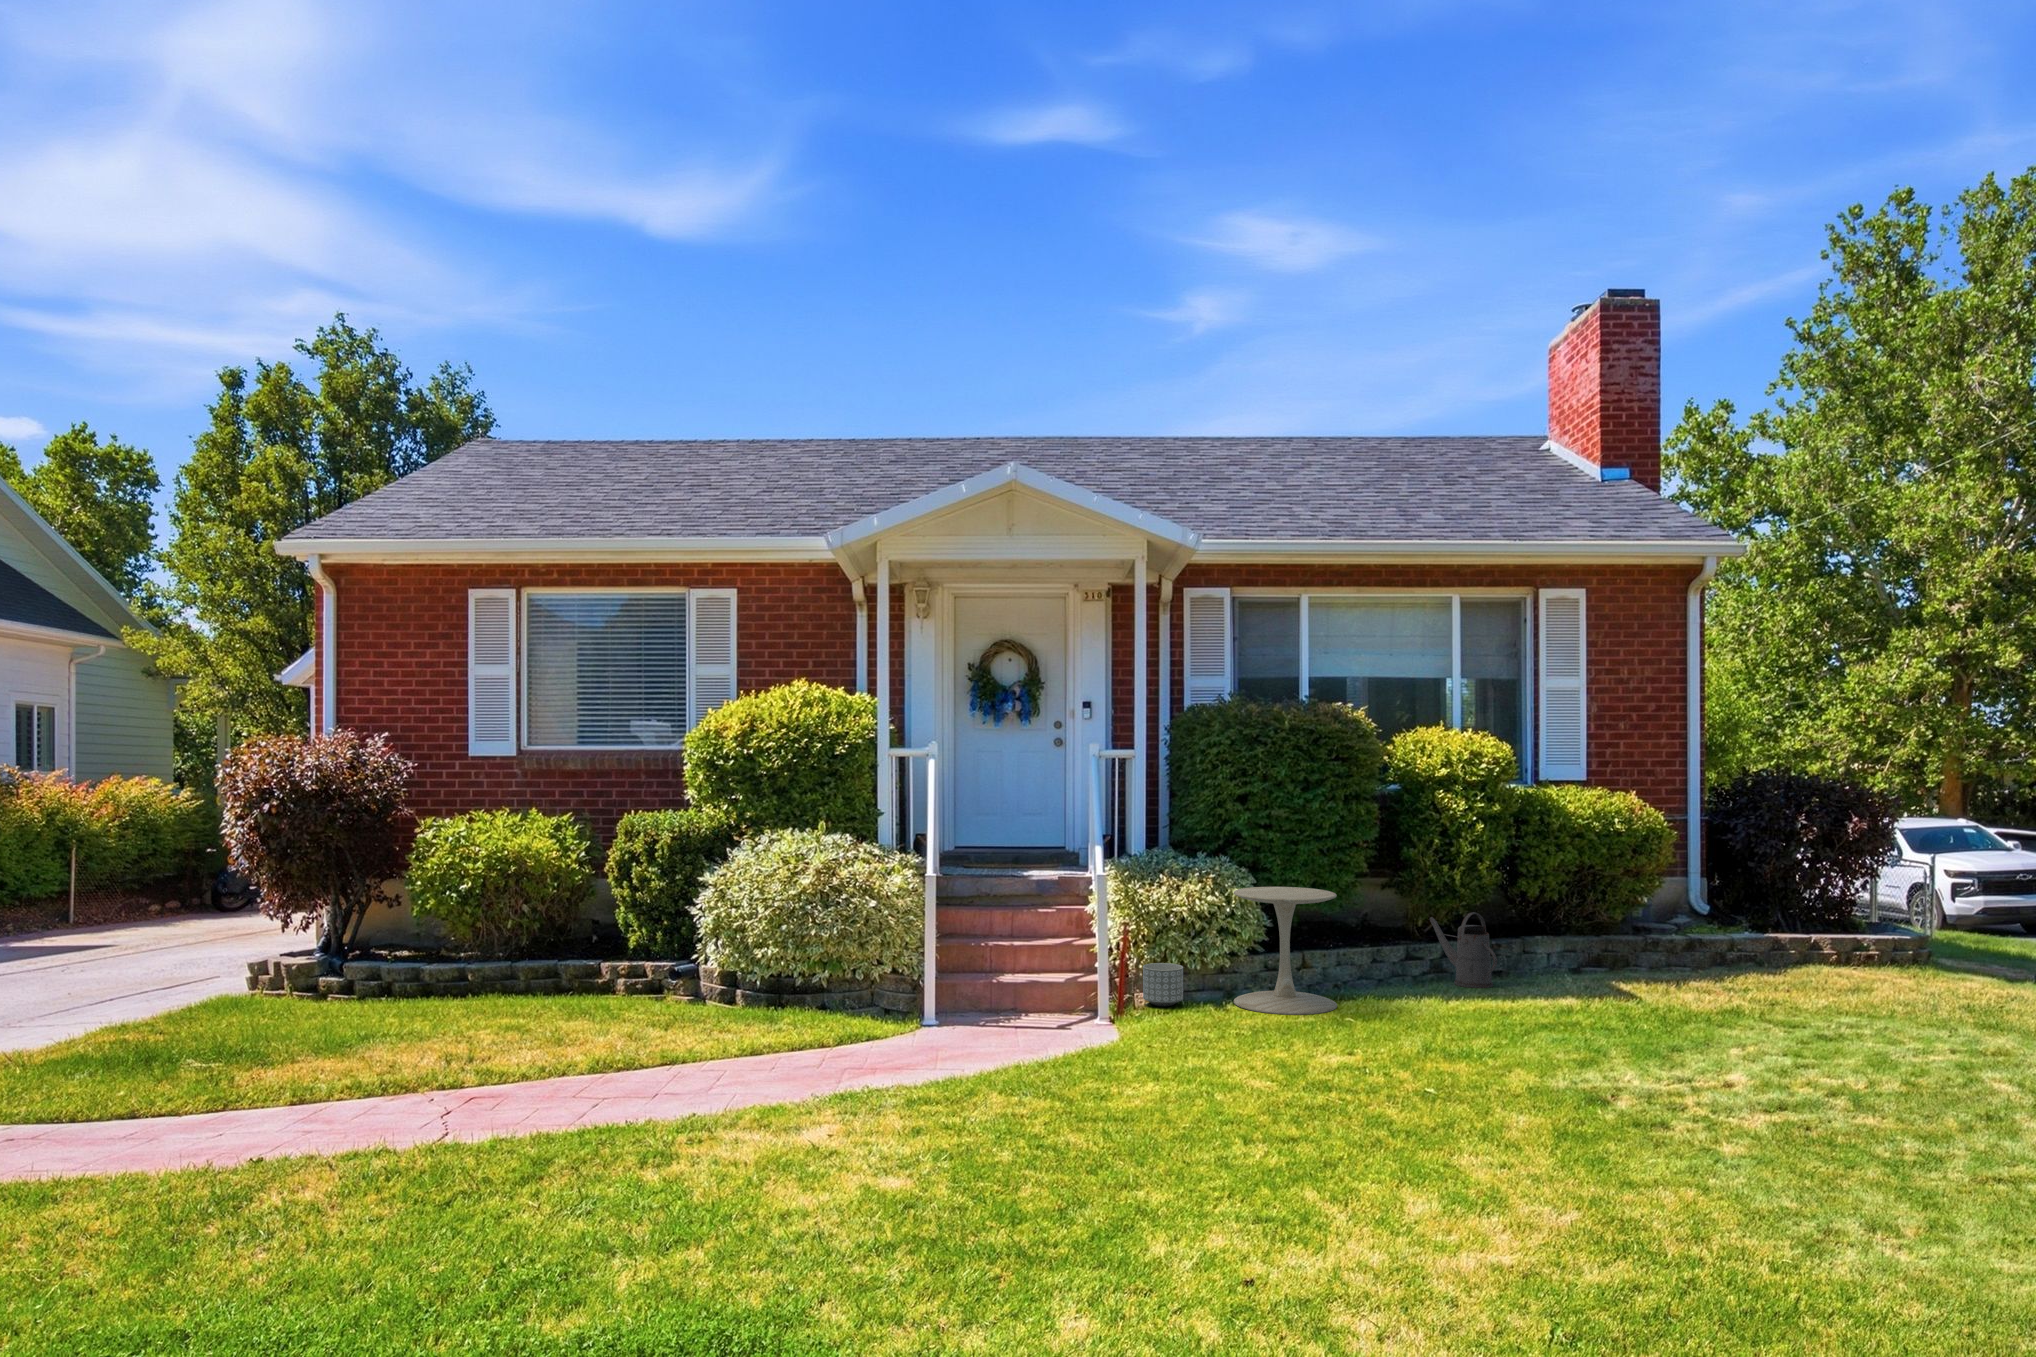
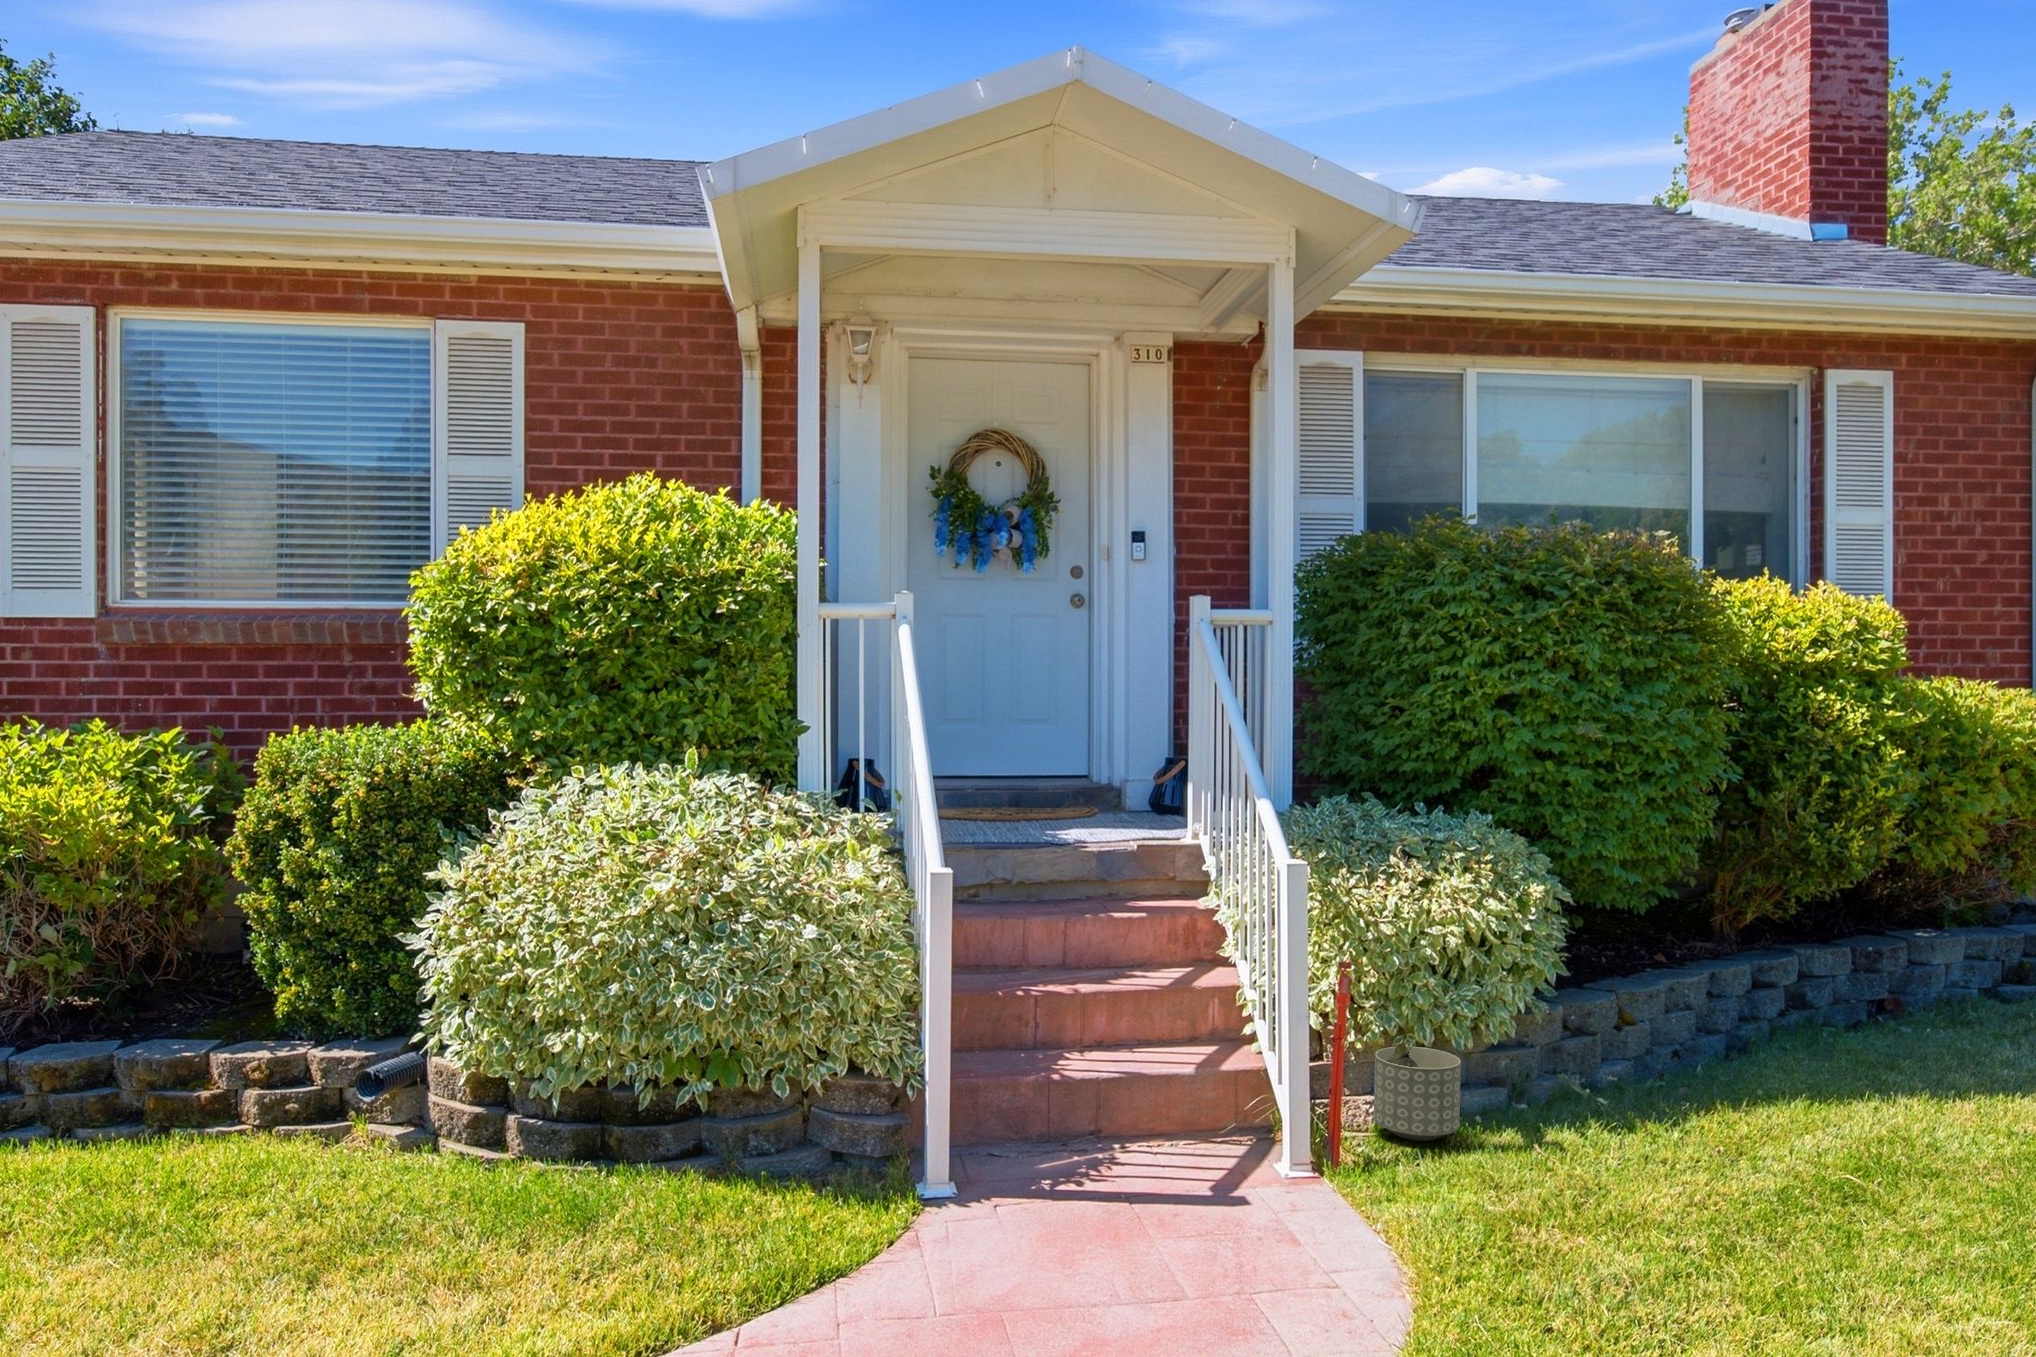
pedestal table: present [1234,887,1337,1015] -> none [1545,888,1774,1163]
watering can: present [1430,912,1497,988] -> none [1812,931,1982,1074]

